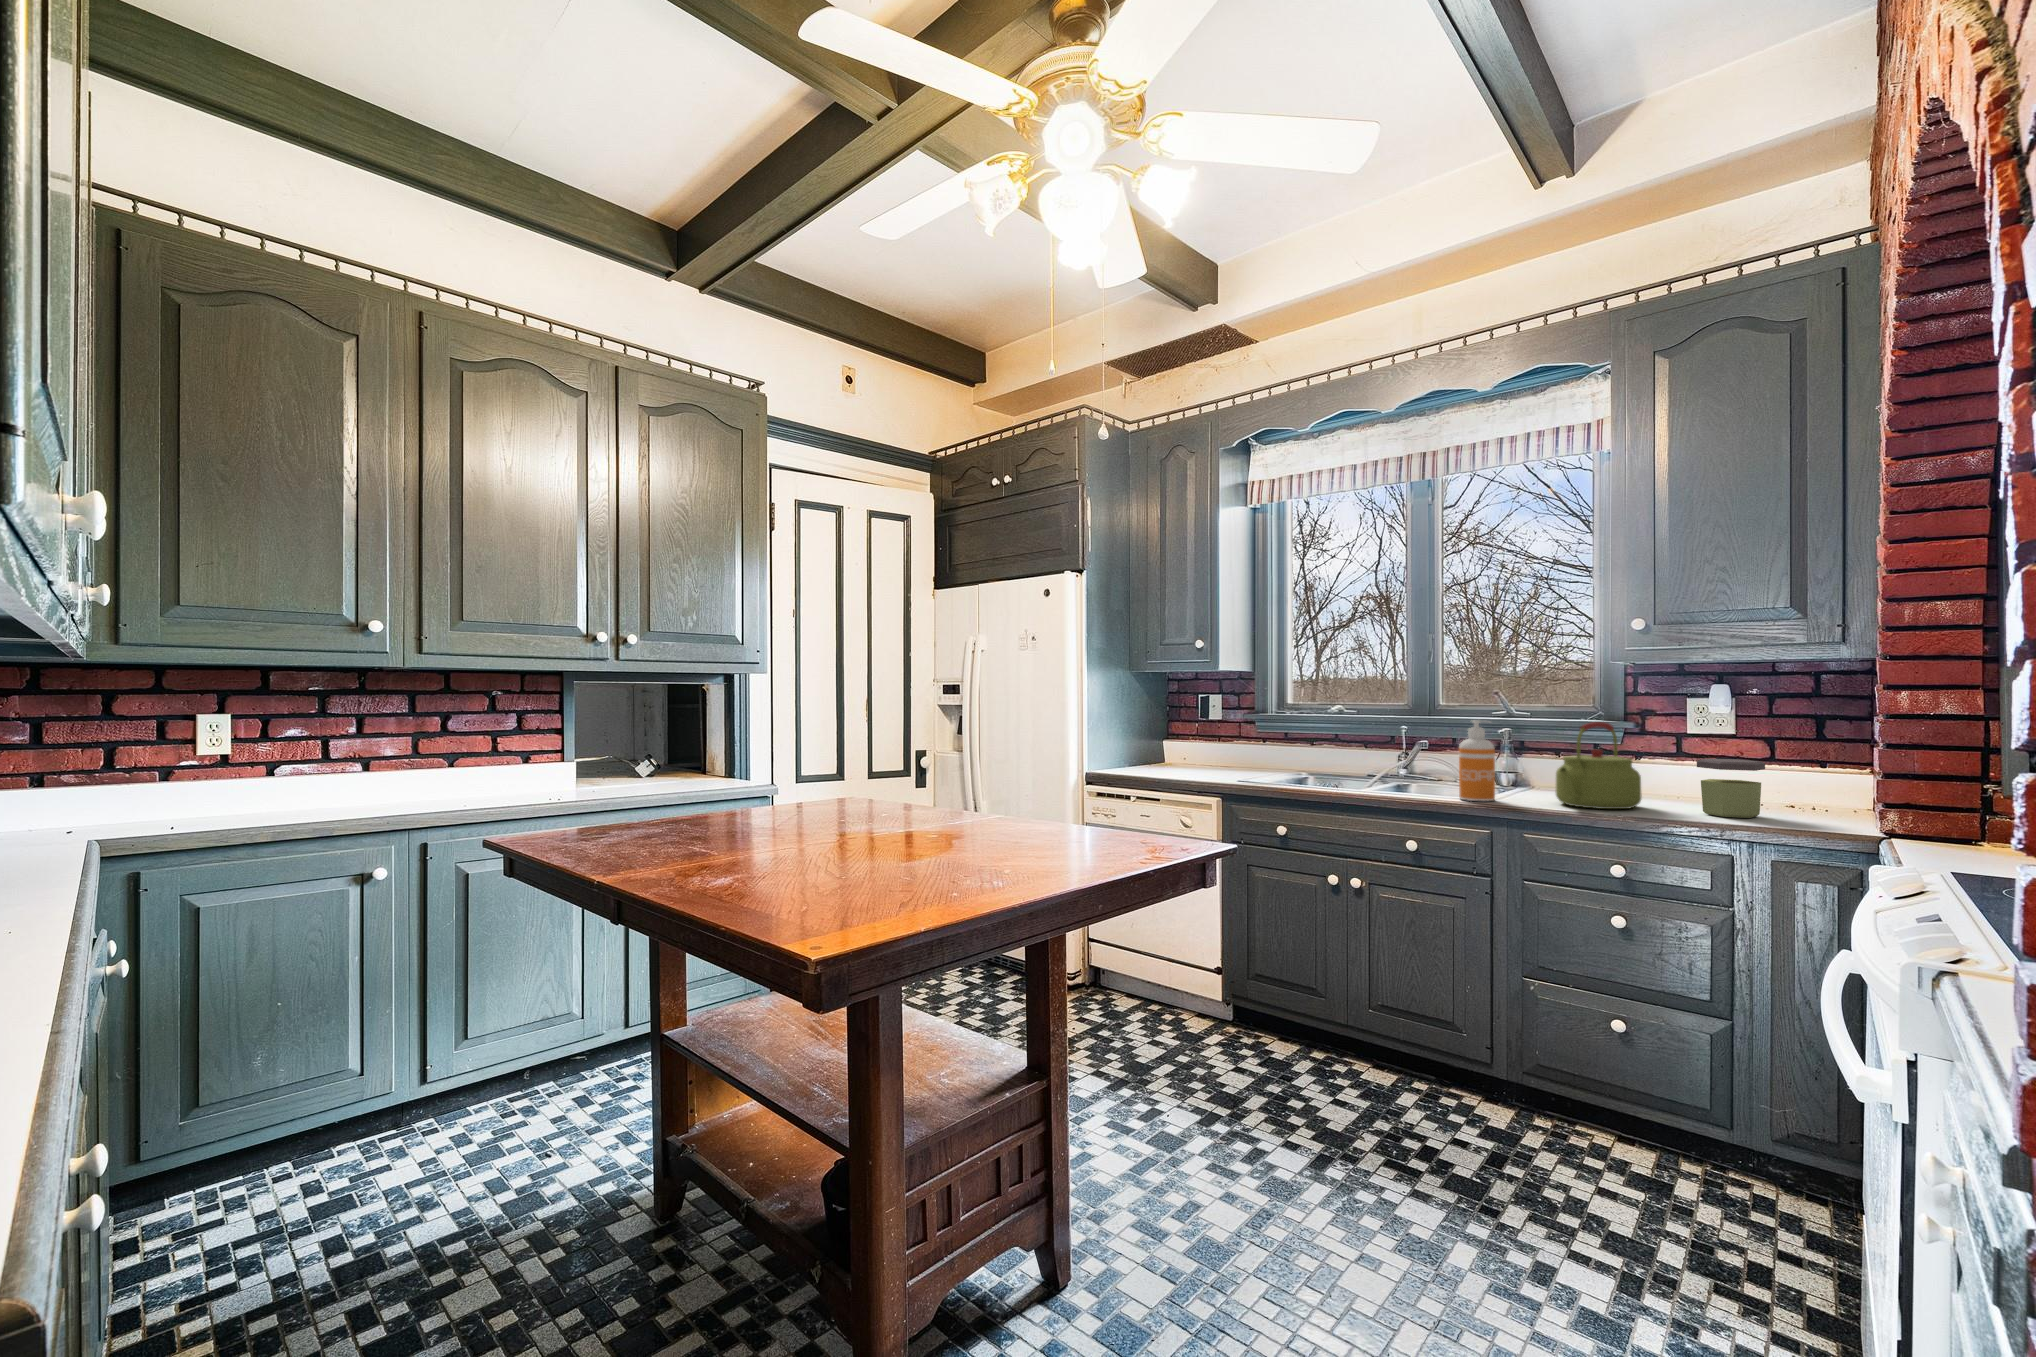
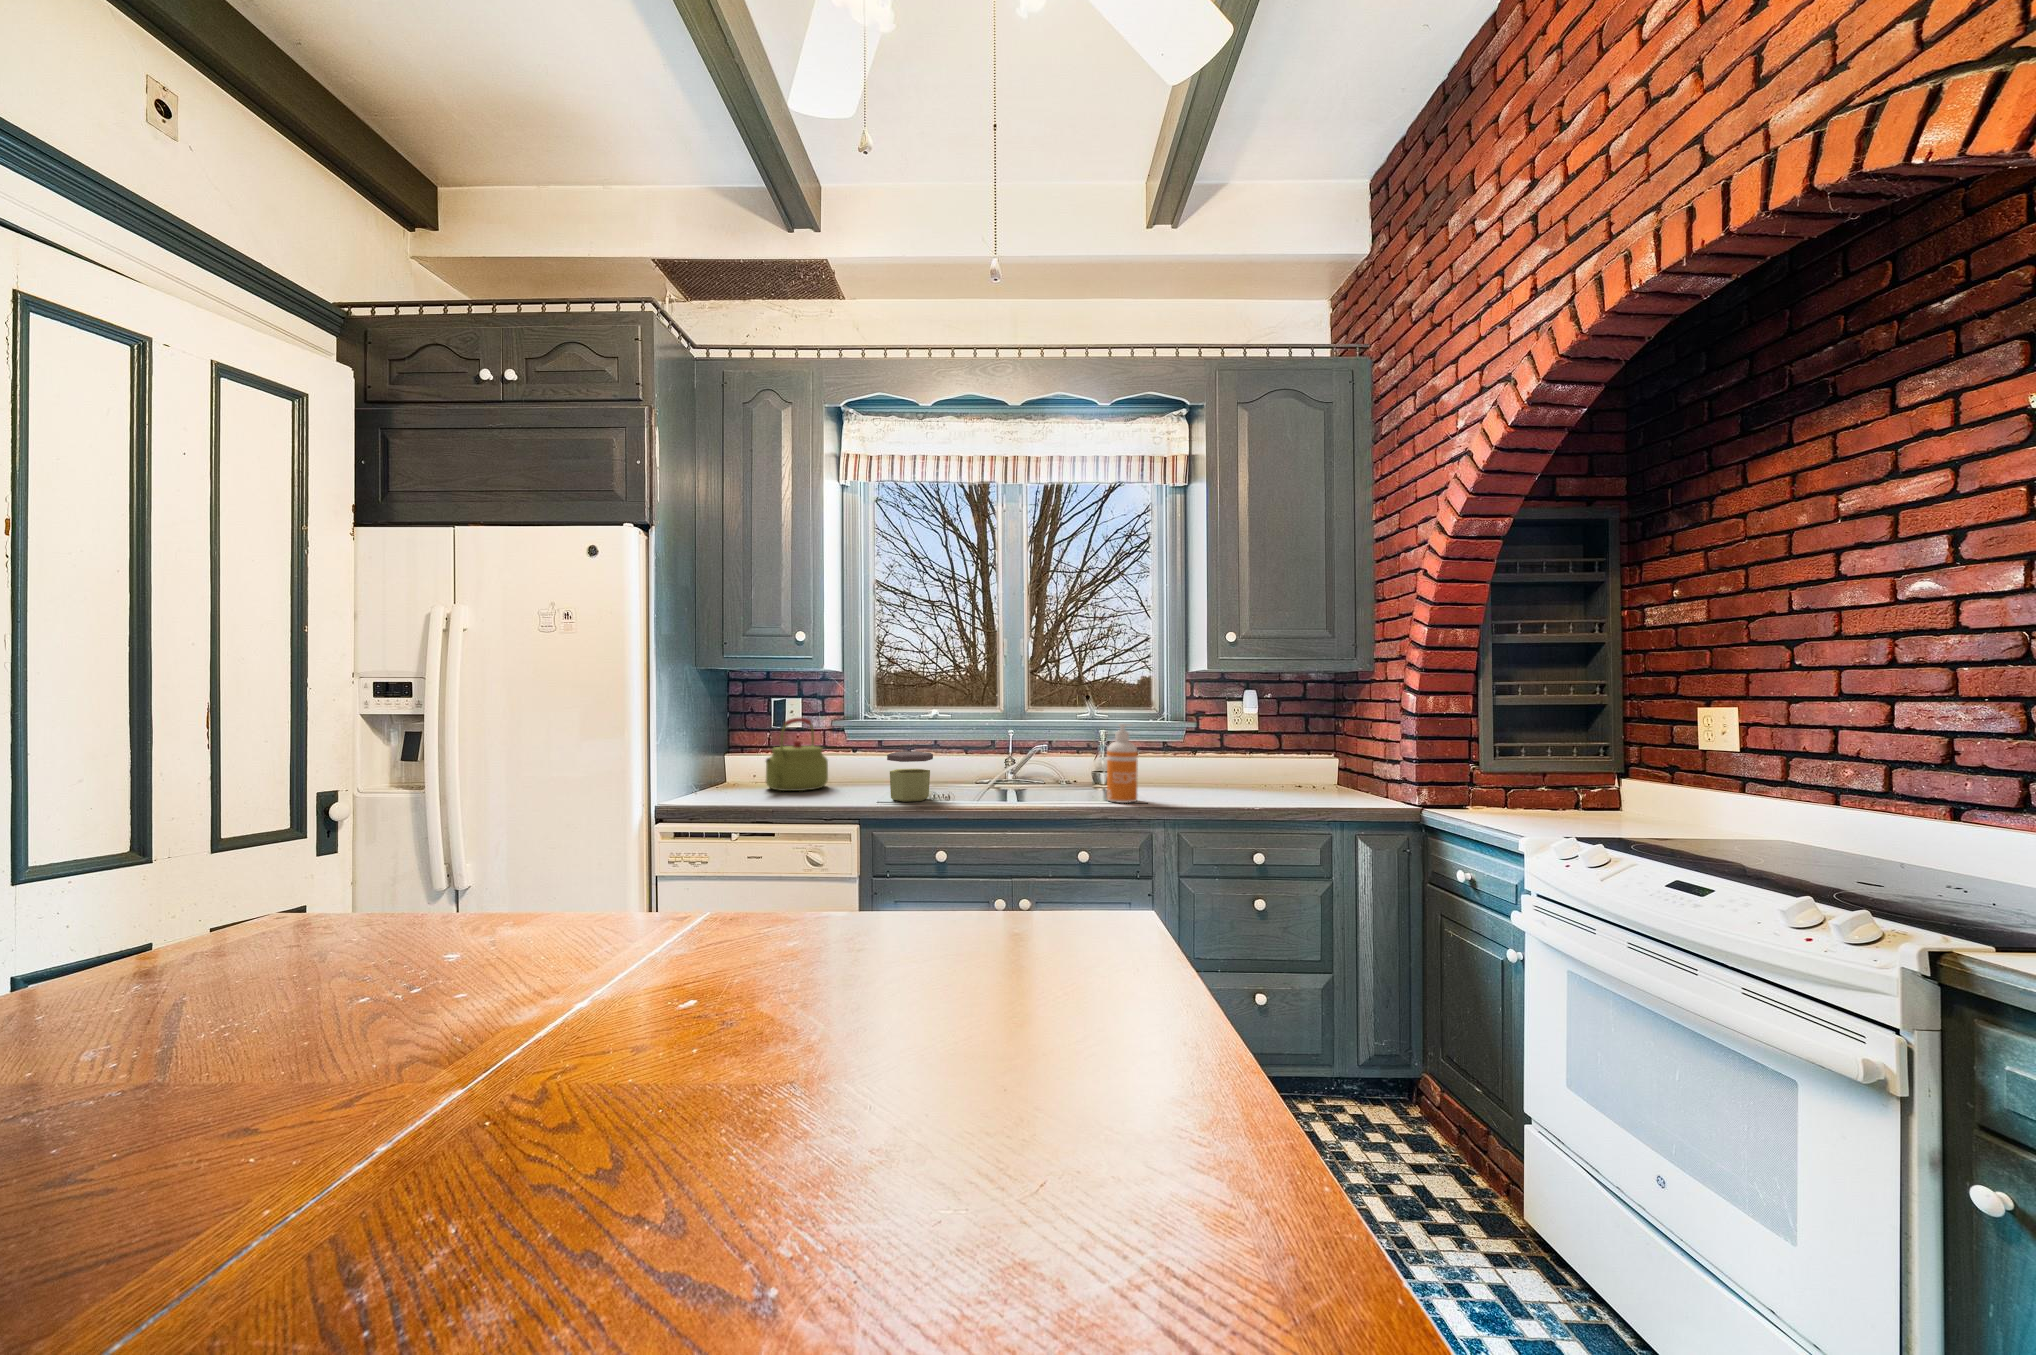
kettle: present [1556,722,1642,809] -> present [766,718,828,791]
jar: present [1697,759,1765,818] -> present [887,751,933,802]

